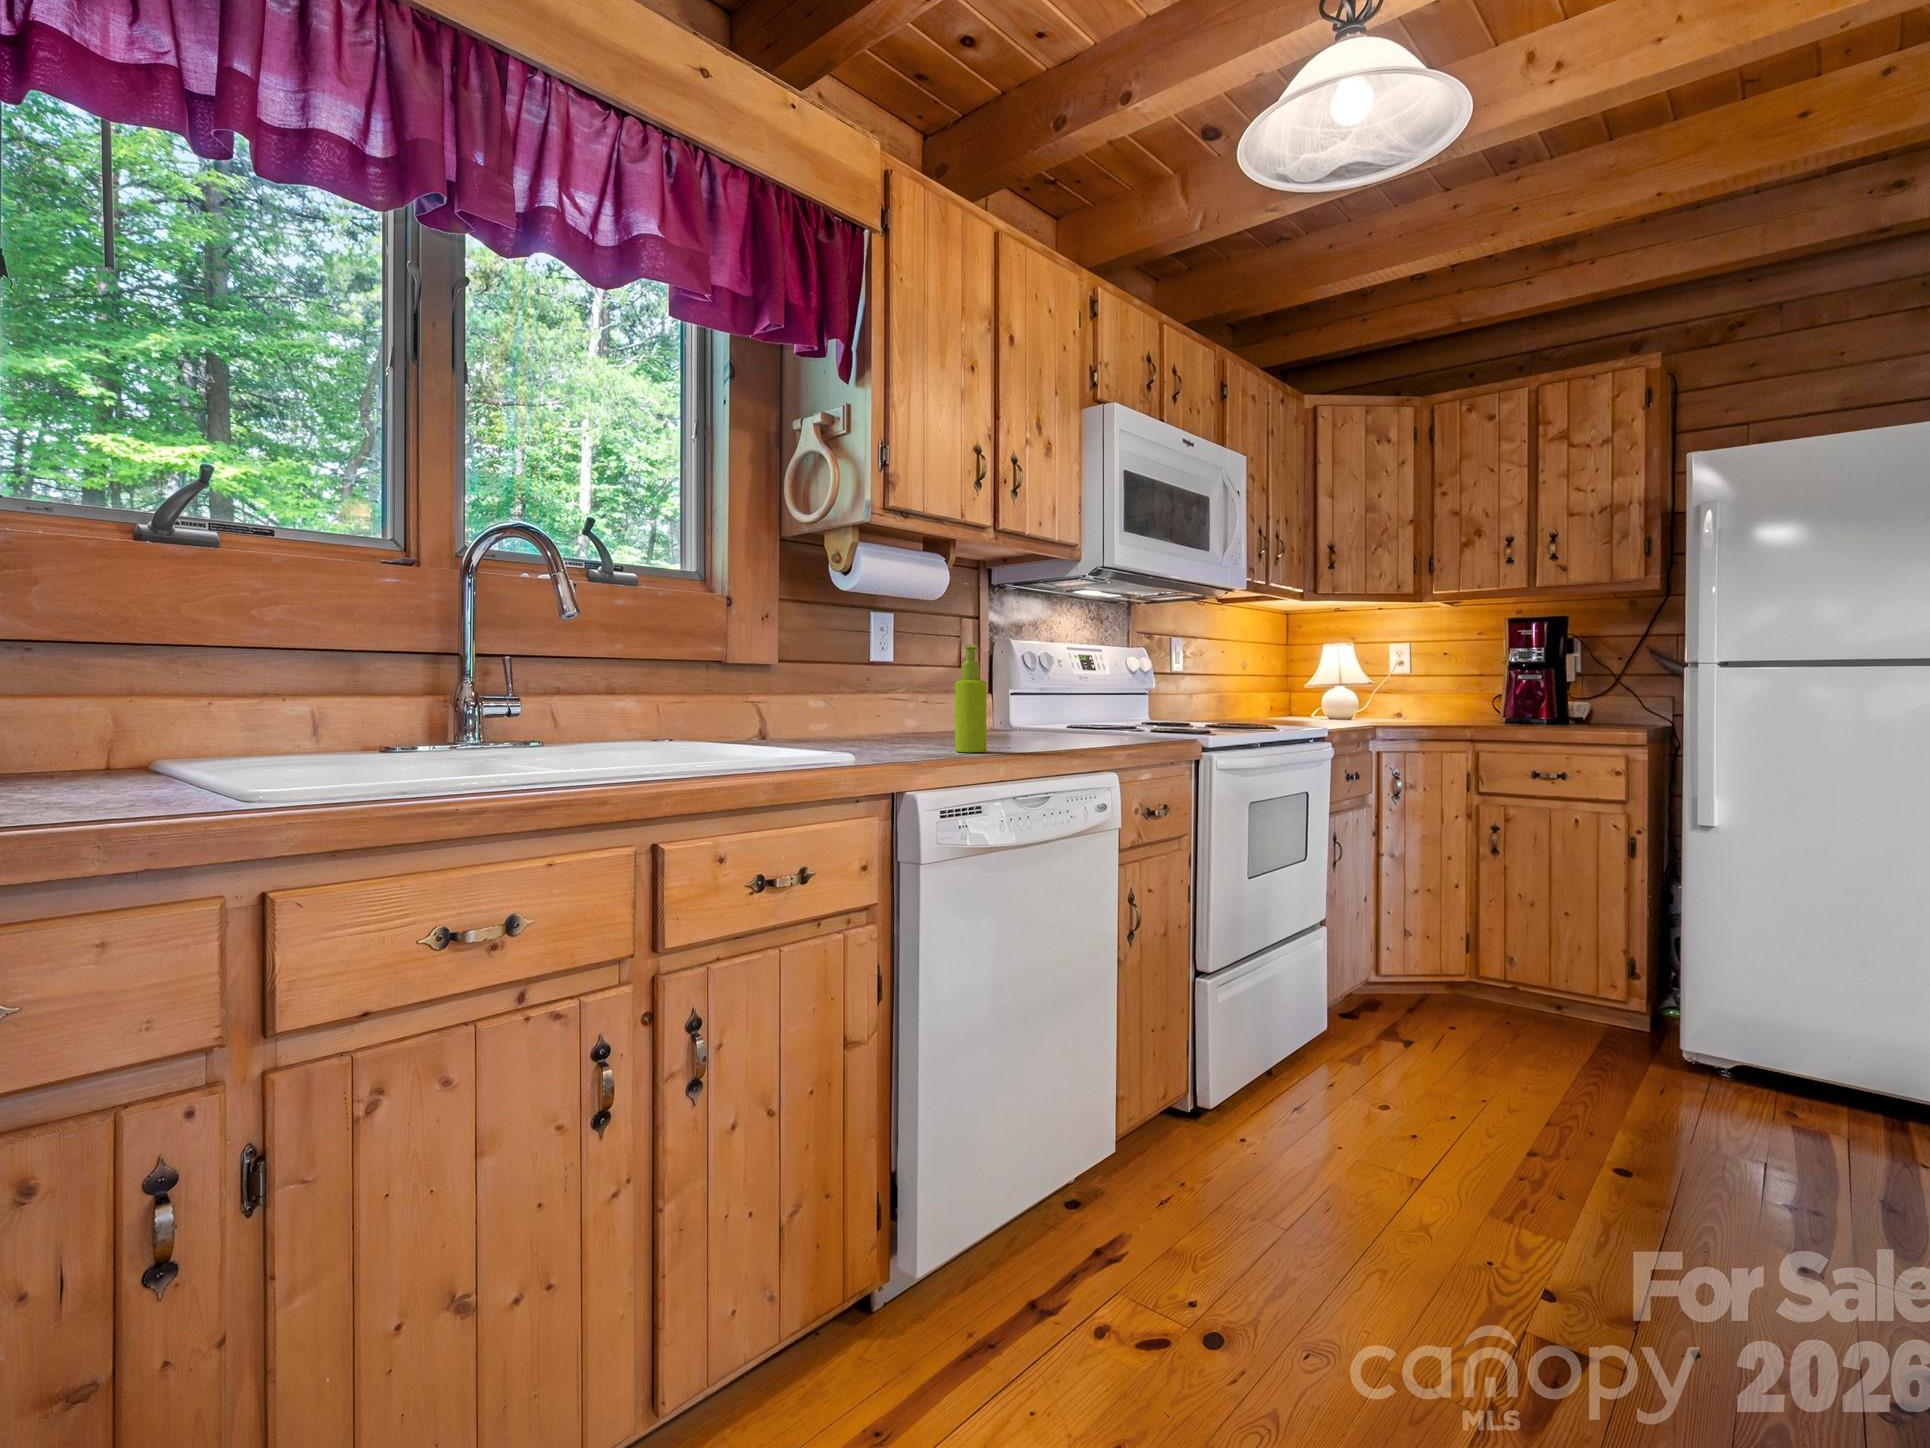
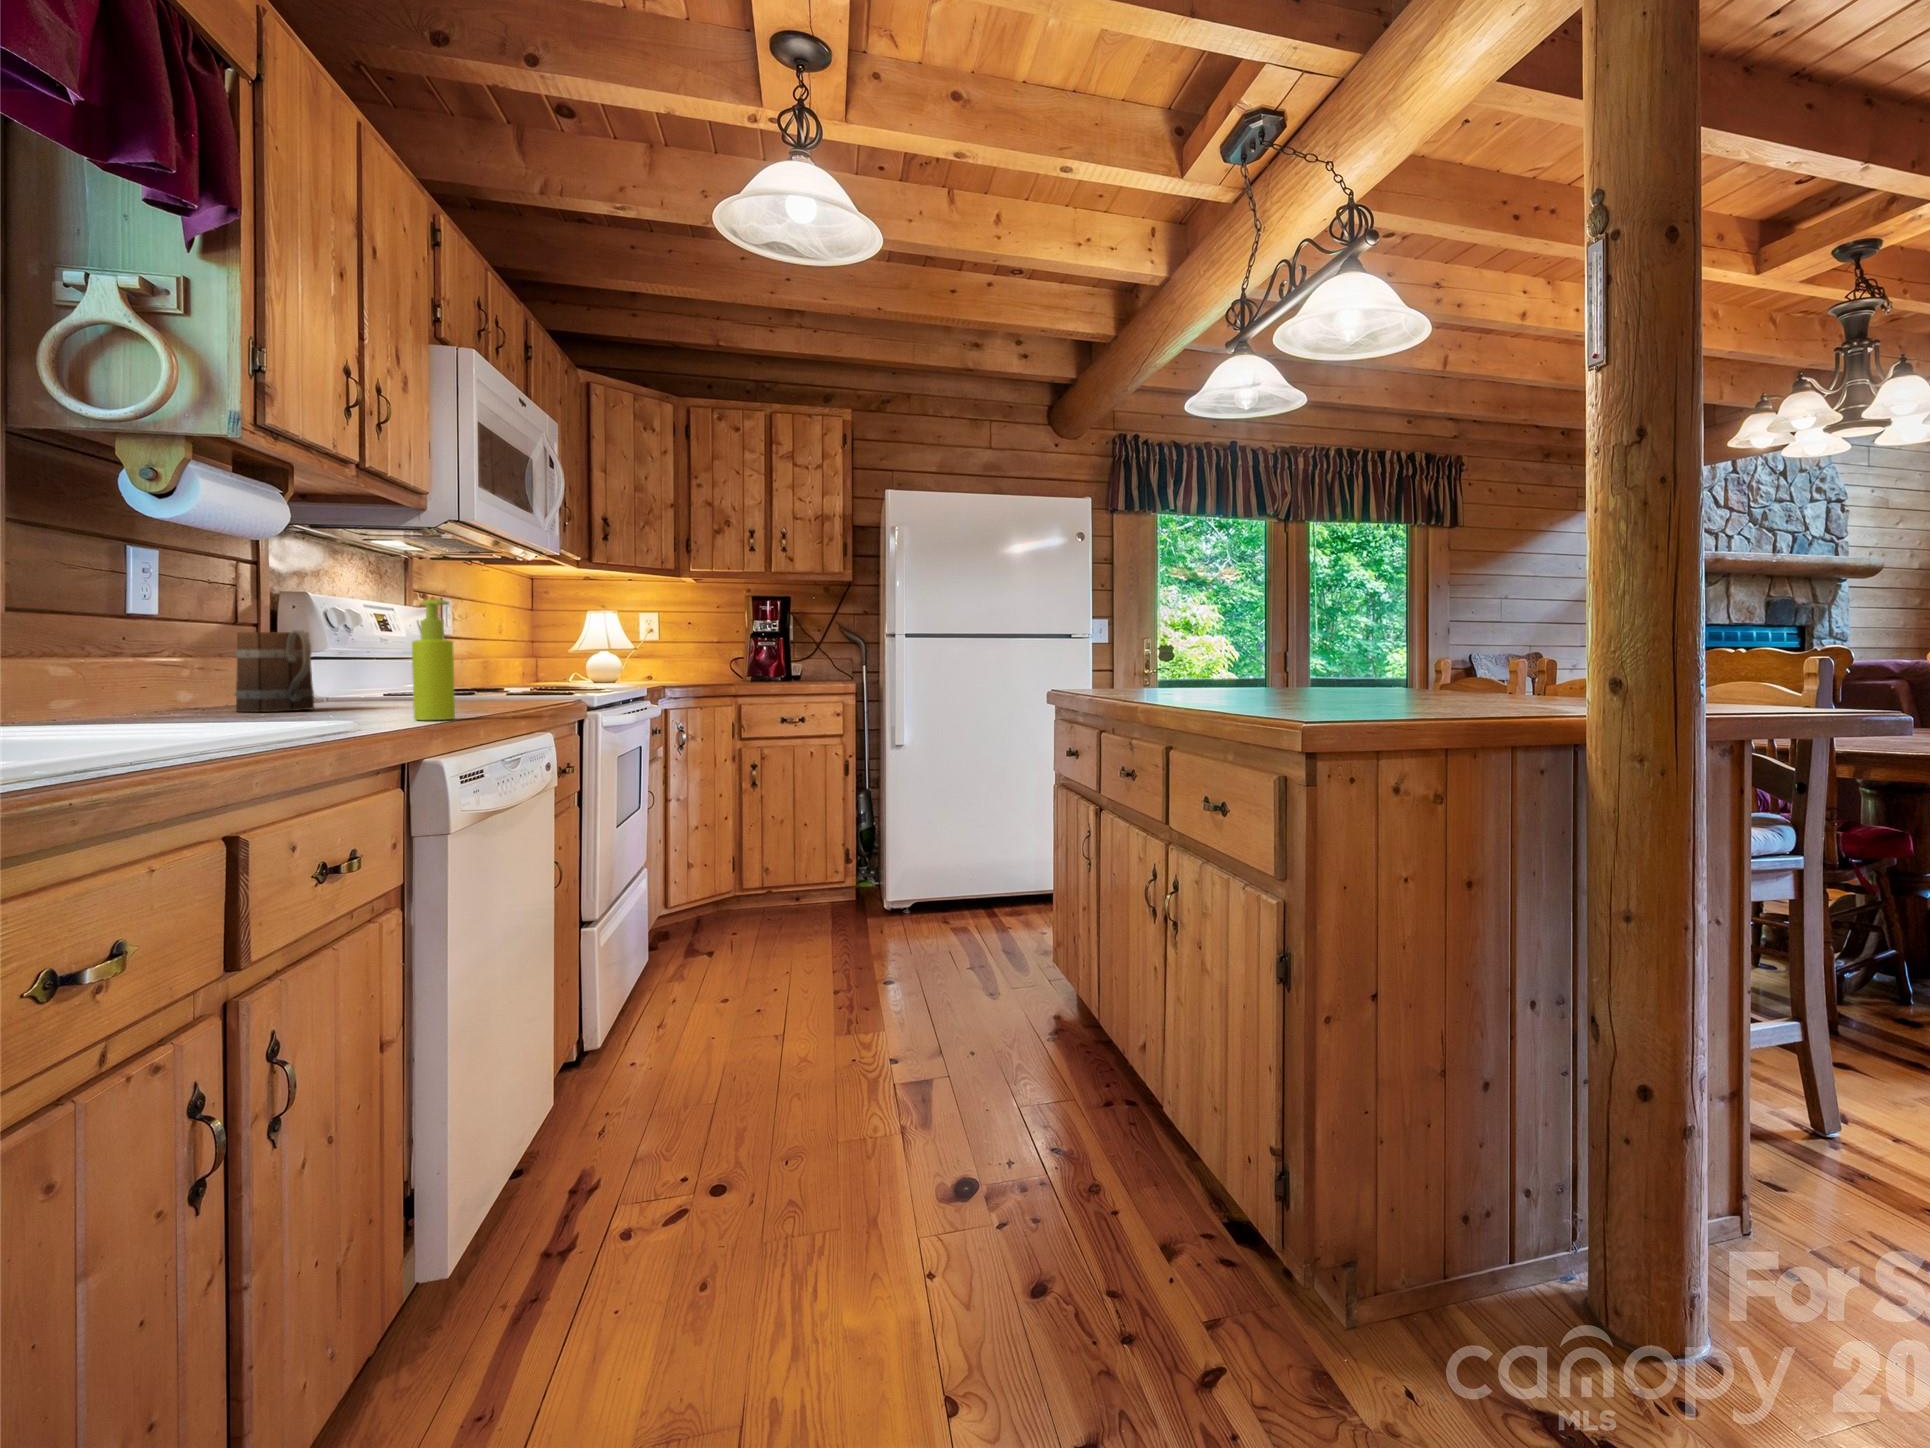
mug: none [902,671,953,737] -> present [235,630,314,712]

